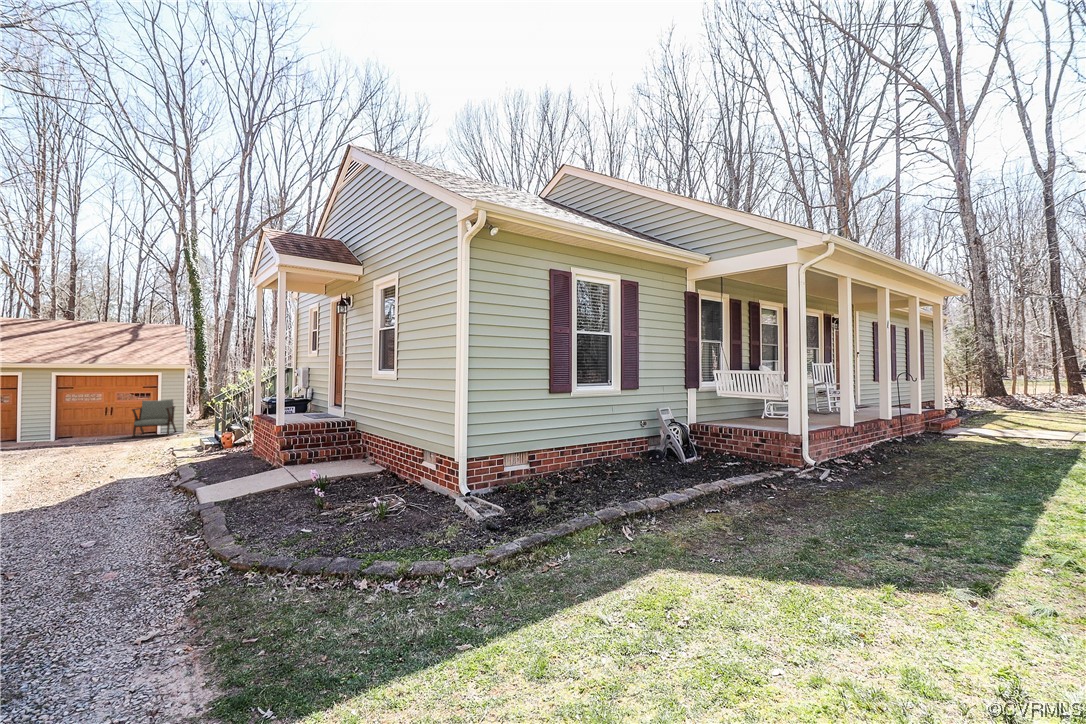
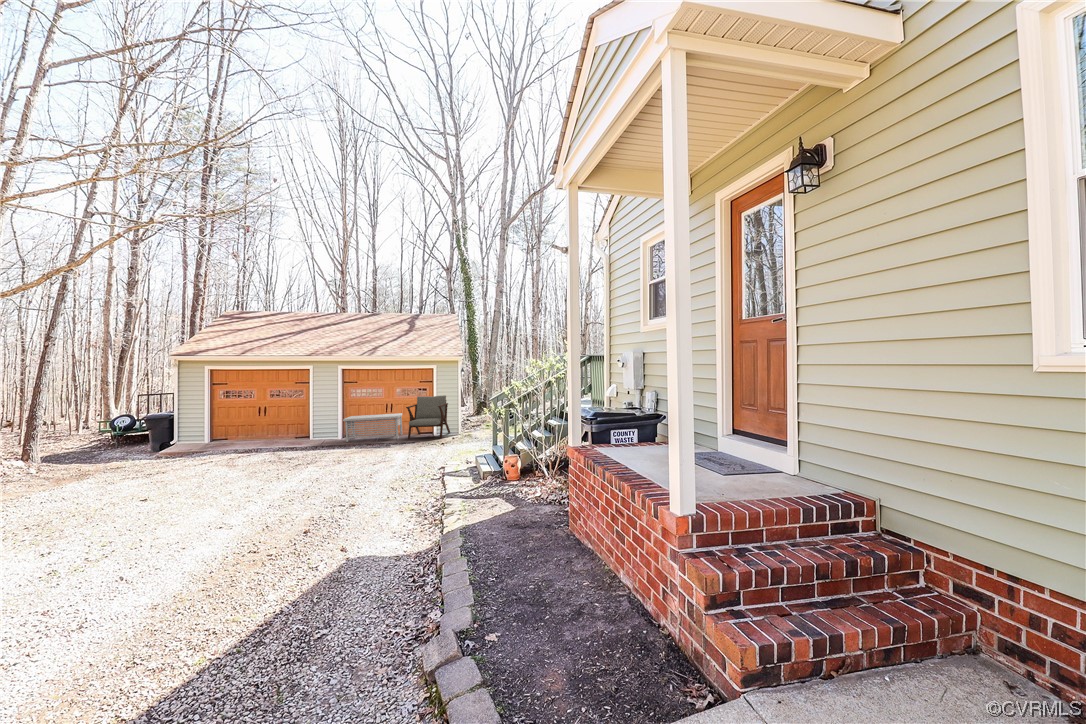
storage bench: none [59,416,125,442] -> present [343,413,402,442]

